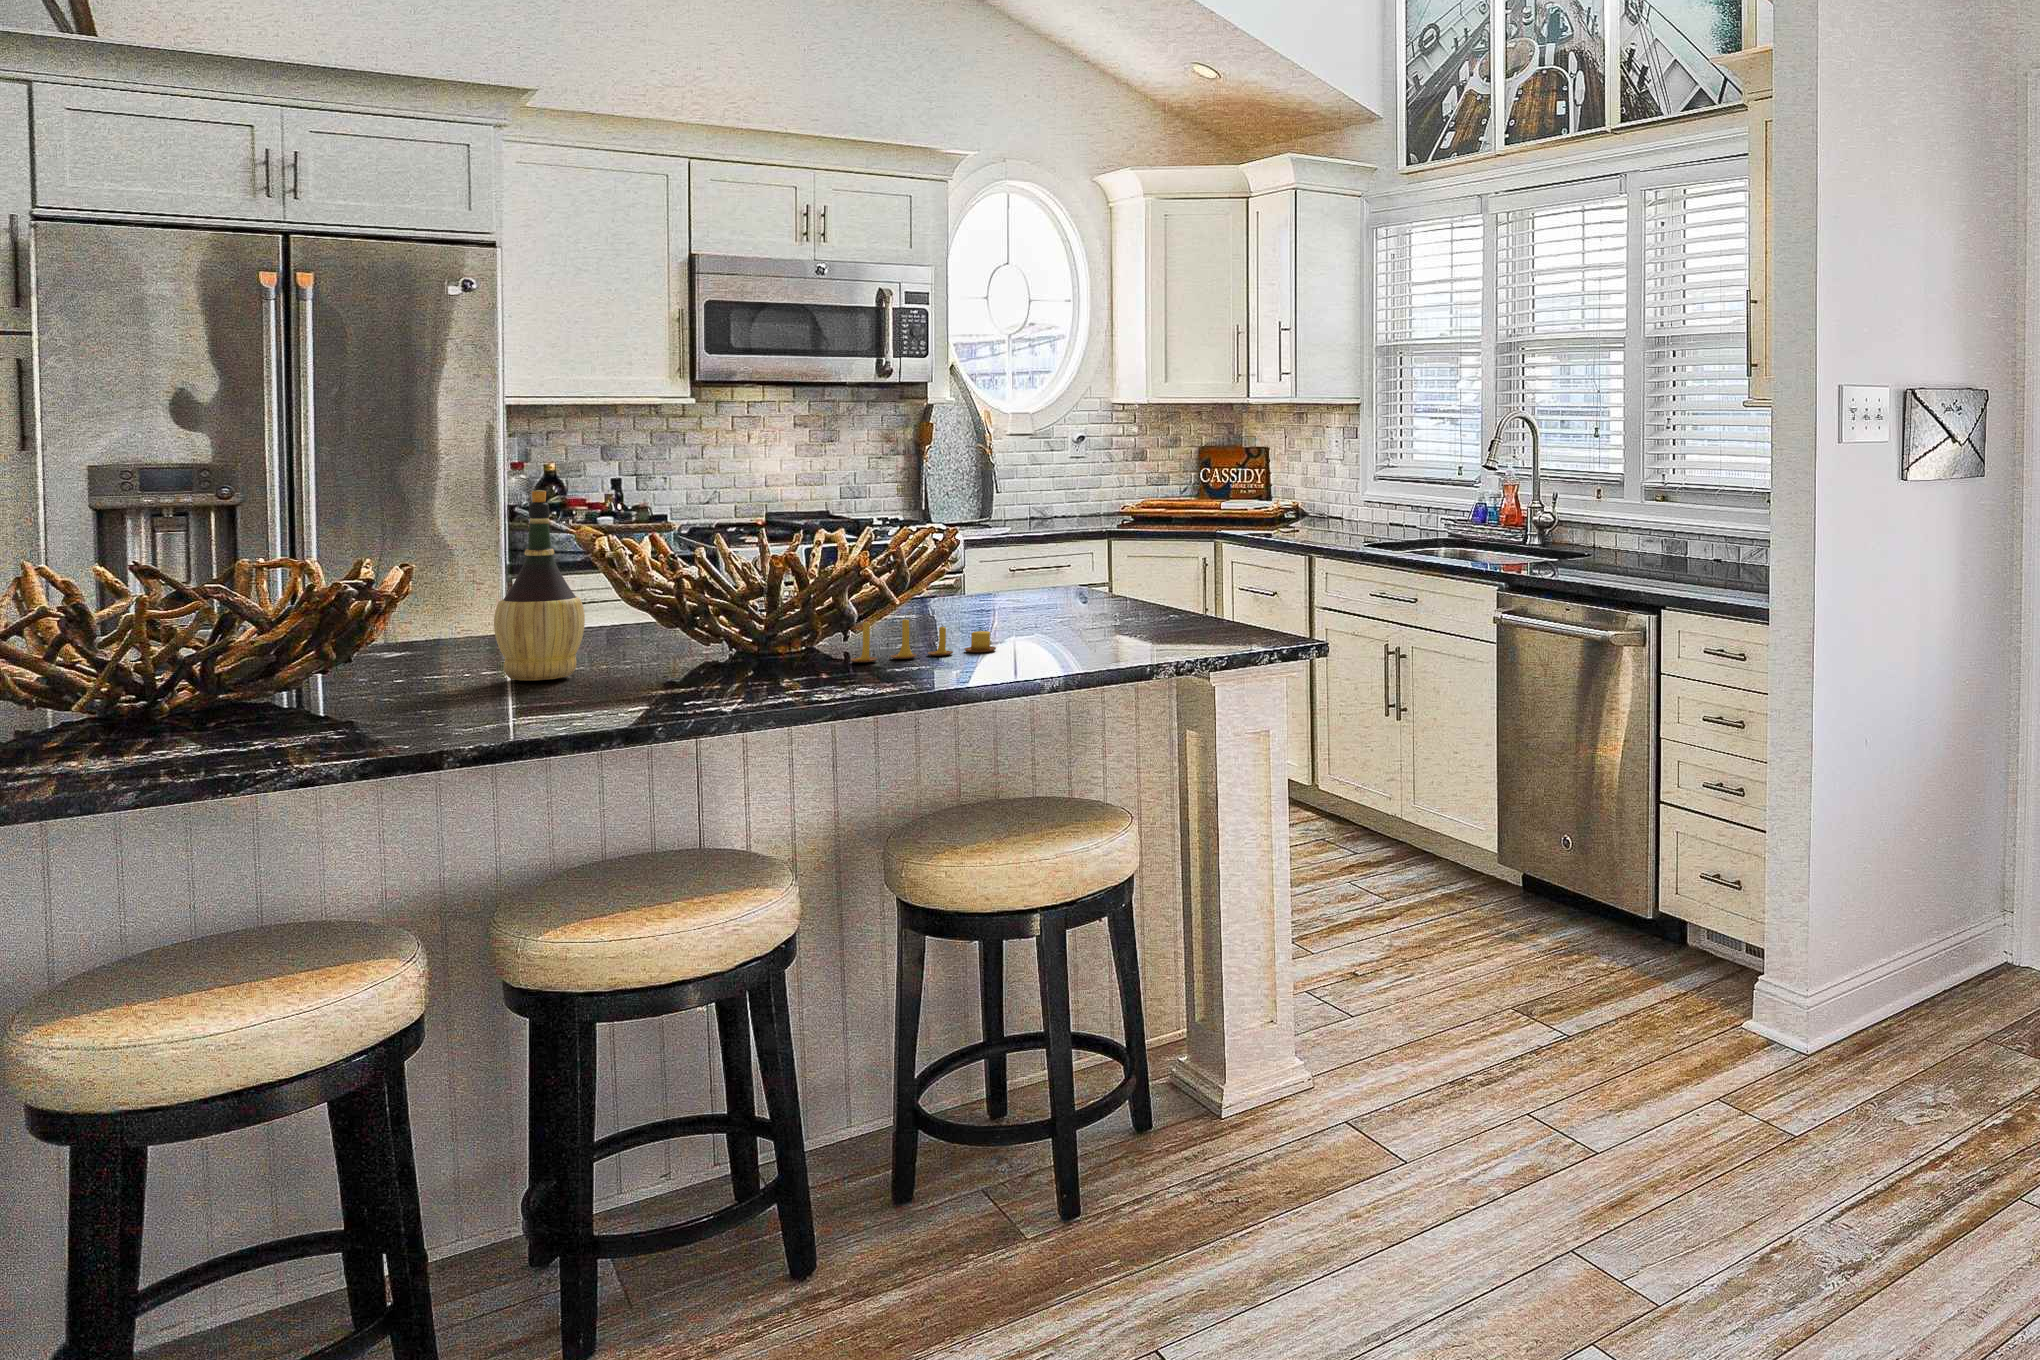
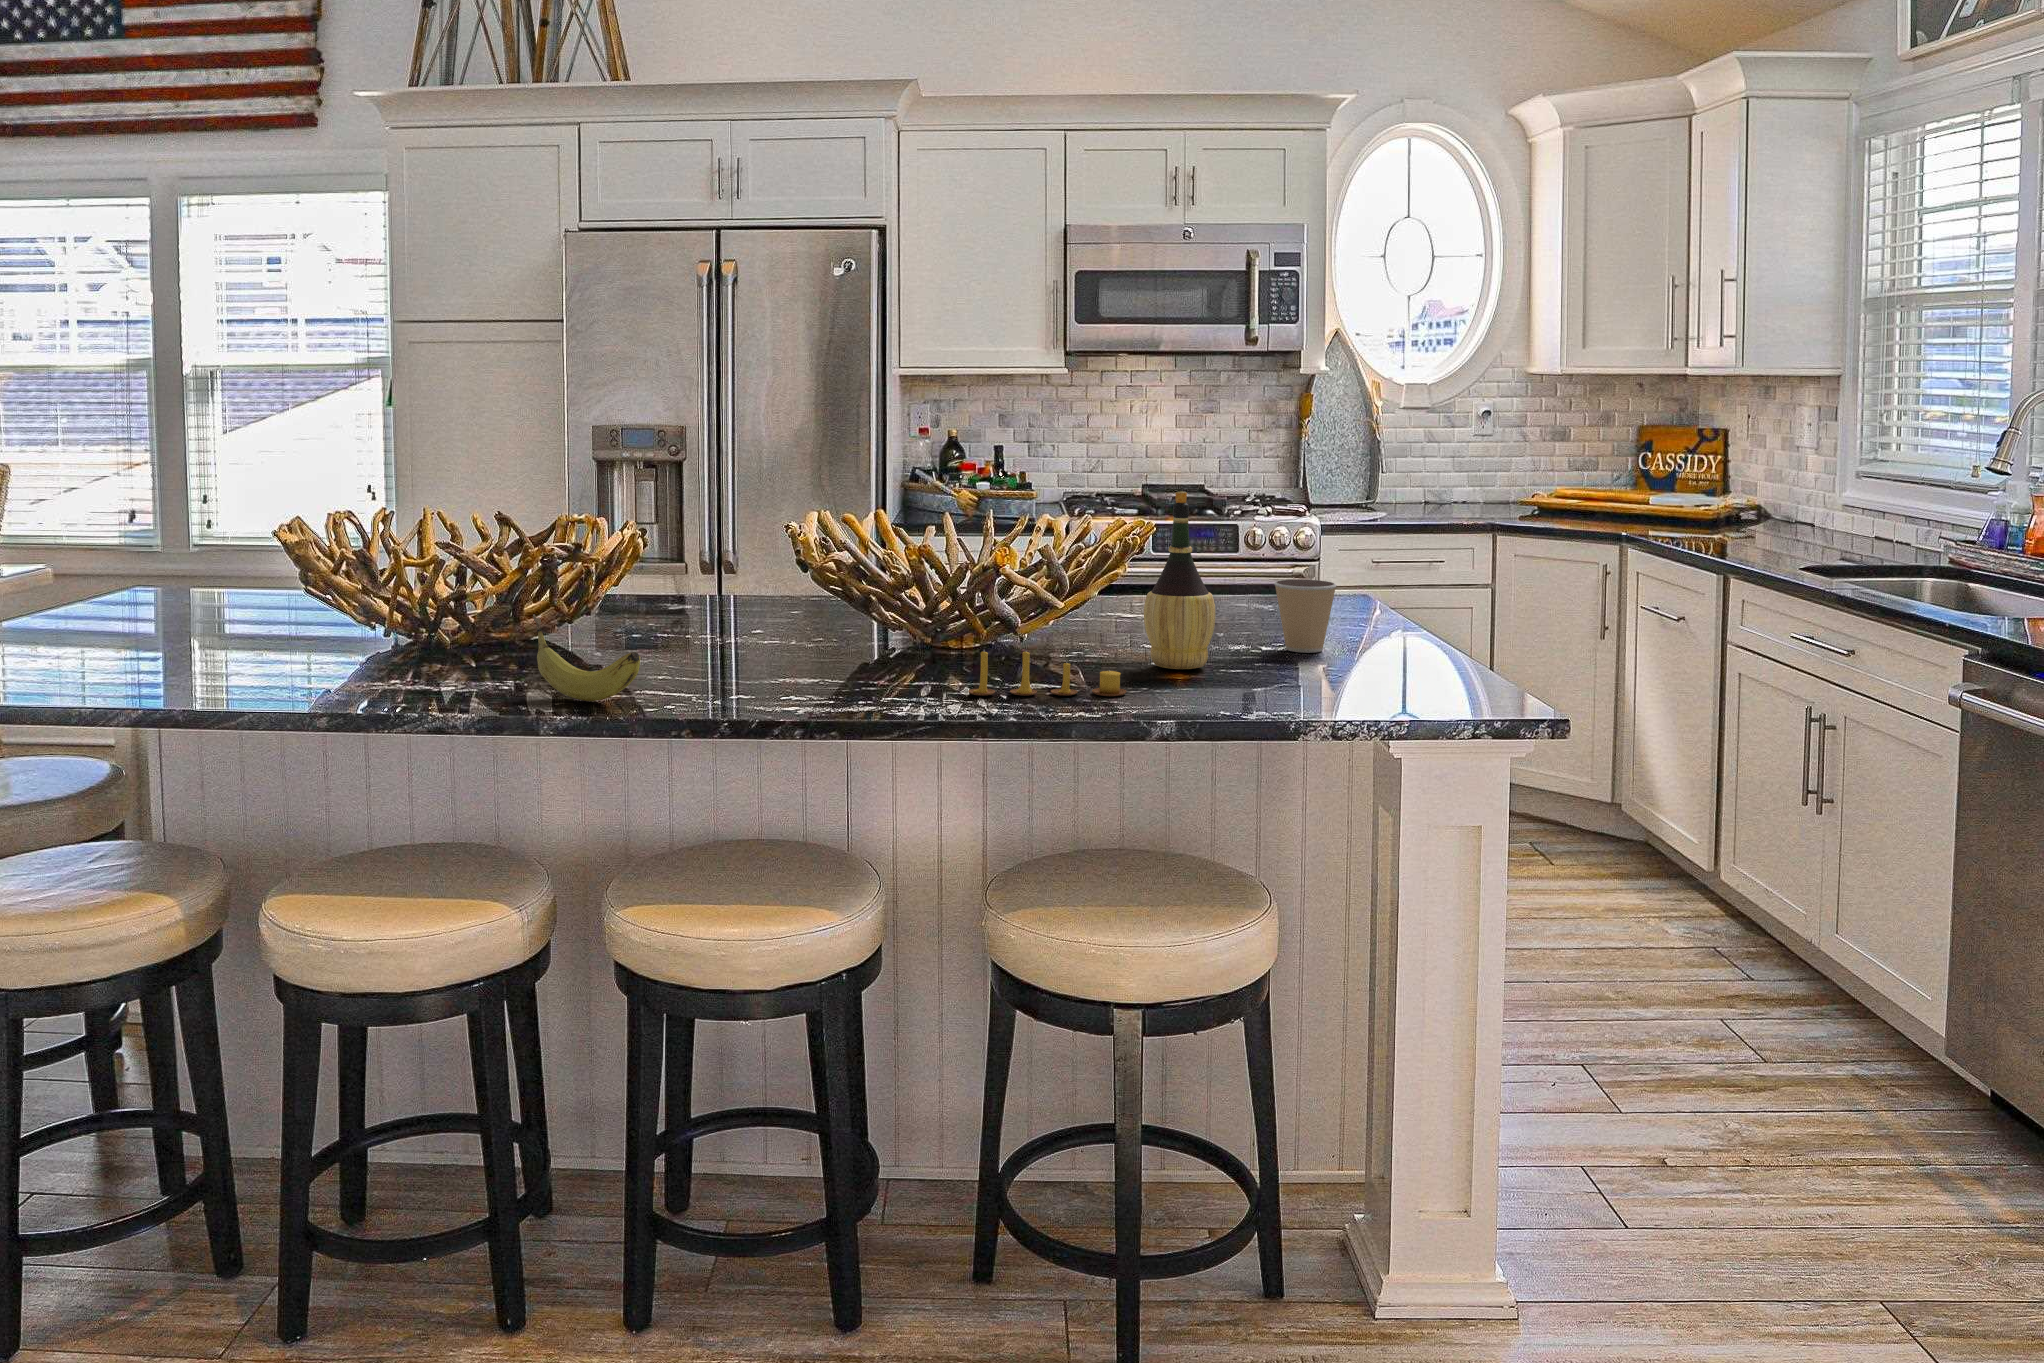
wine bottle: present [494,490,585,681] -> present [1144,491,1215,669]
coffee cup: none [1070,554,1123,613] -> present [1274,579,1336,653]
fruit: none [334,619,499,708] -> present [533,614,640,701]

